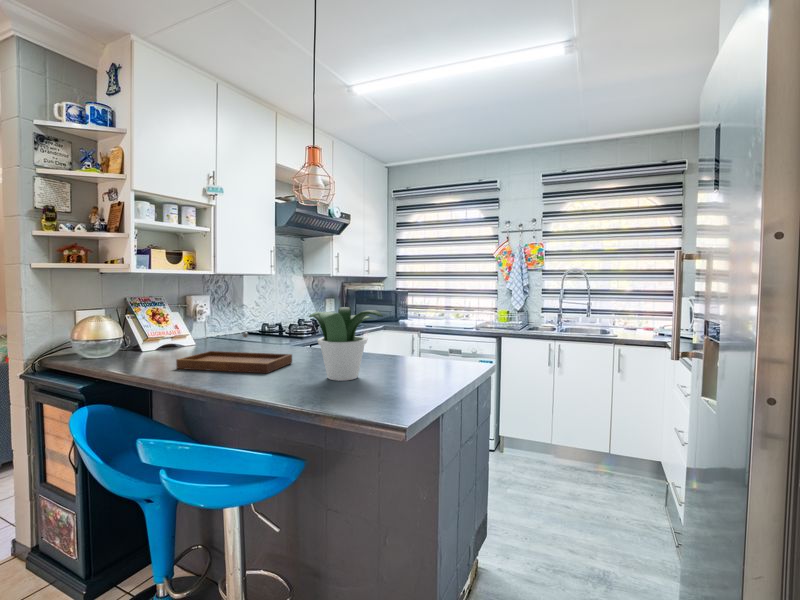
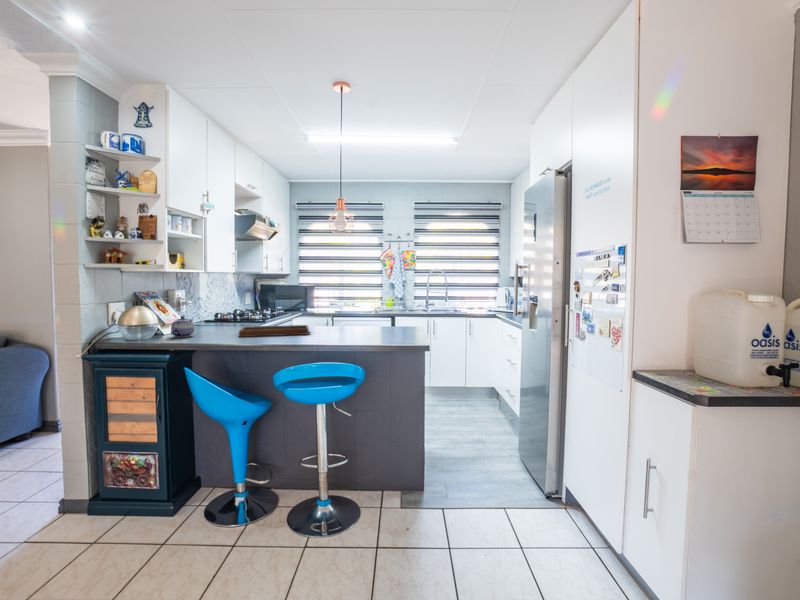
potted plant: present [309,307,383,381] -> none [333,292,386,334]
teapot: none [105,333,153,362] -> present [171,316,194,337]

